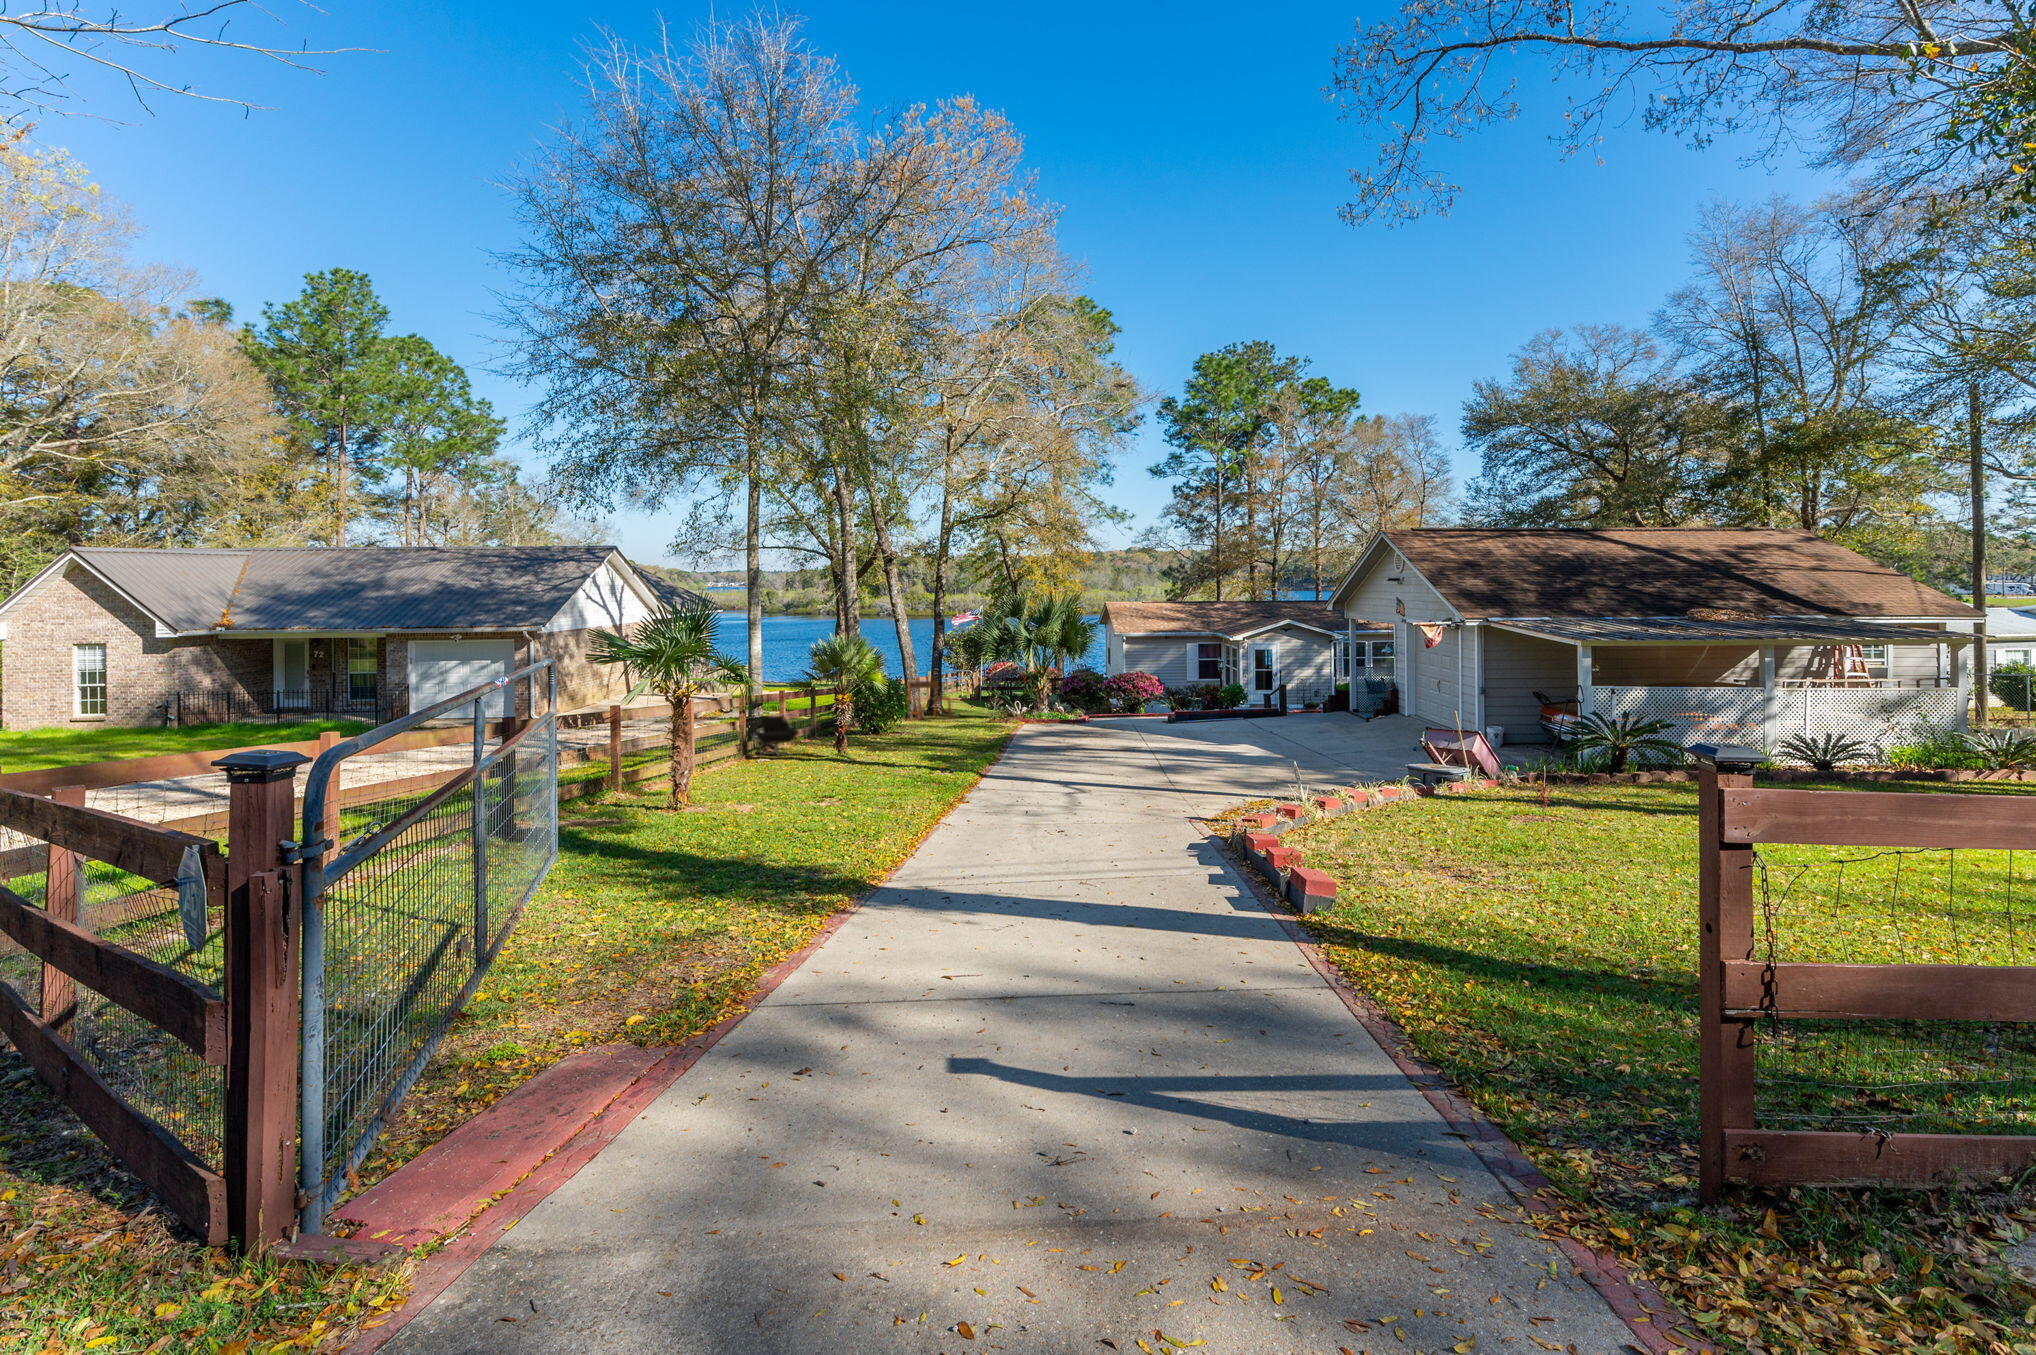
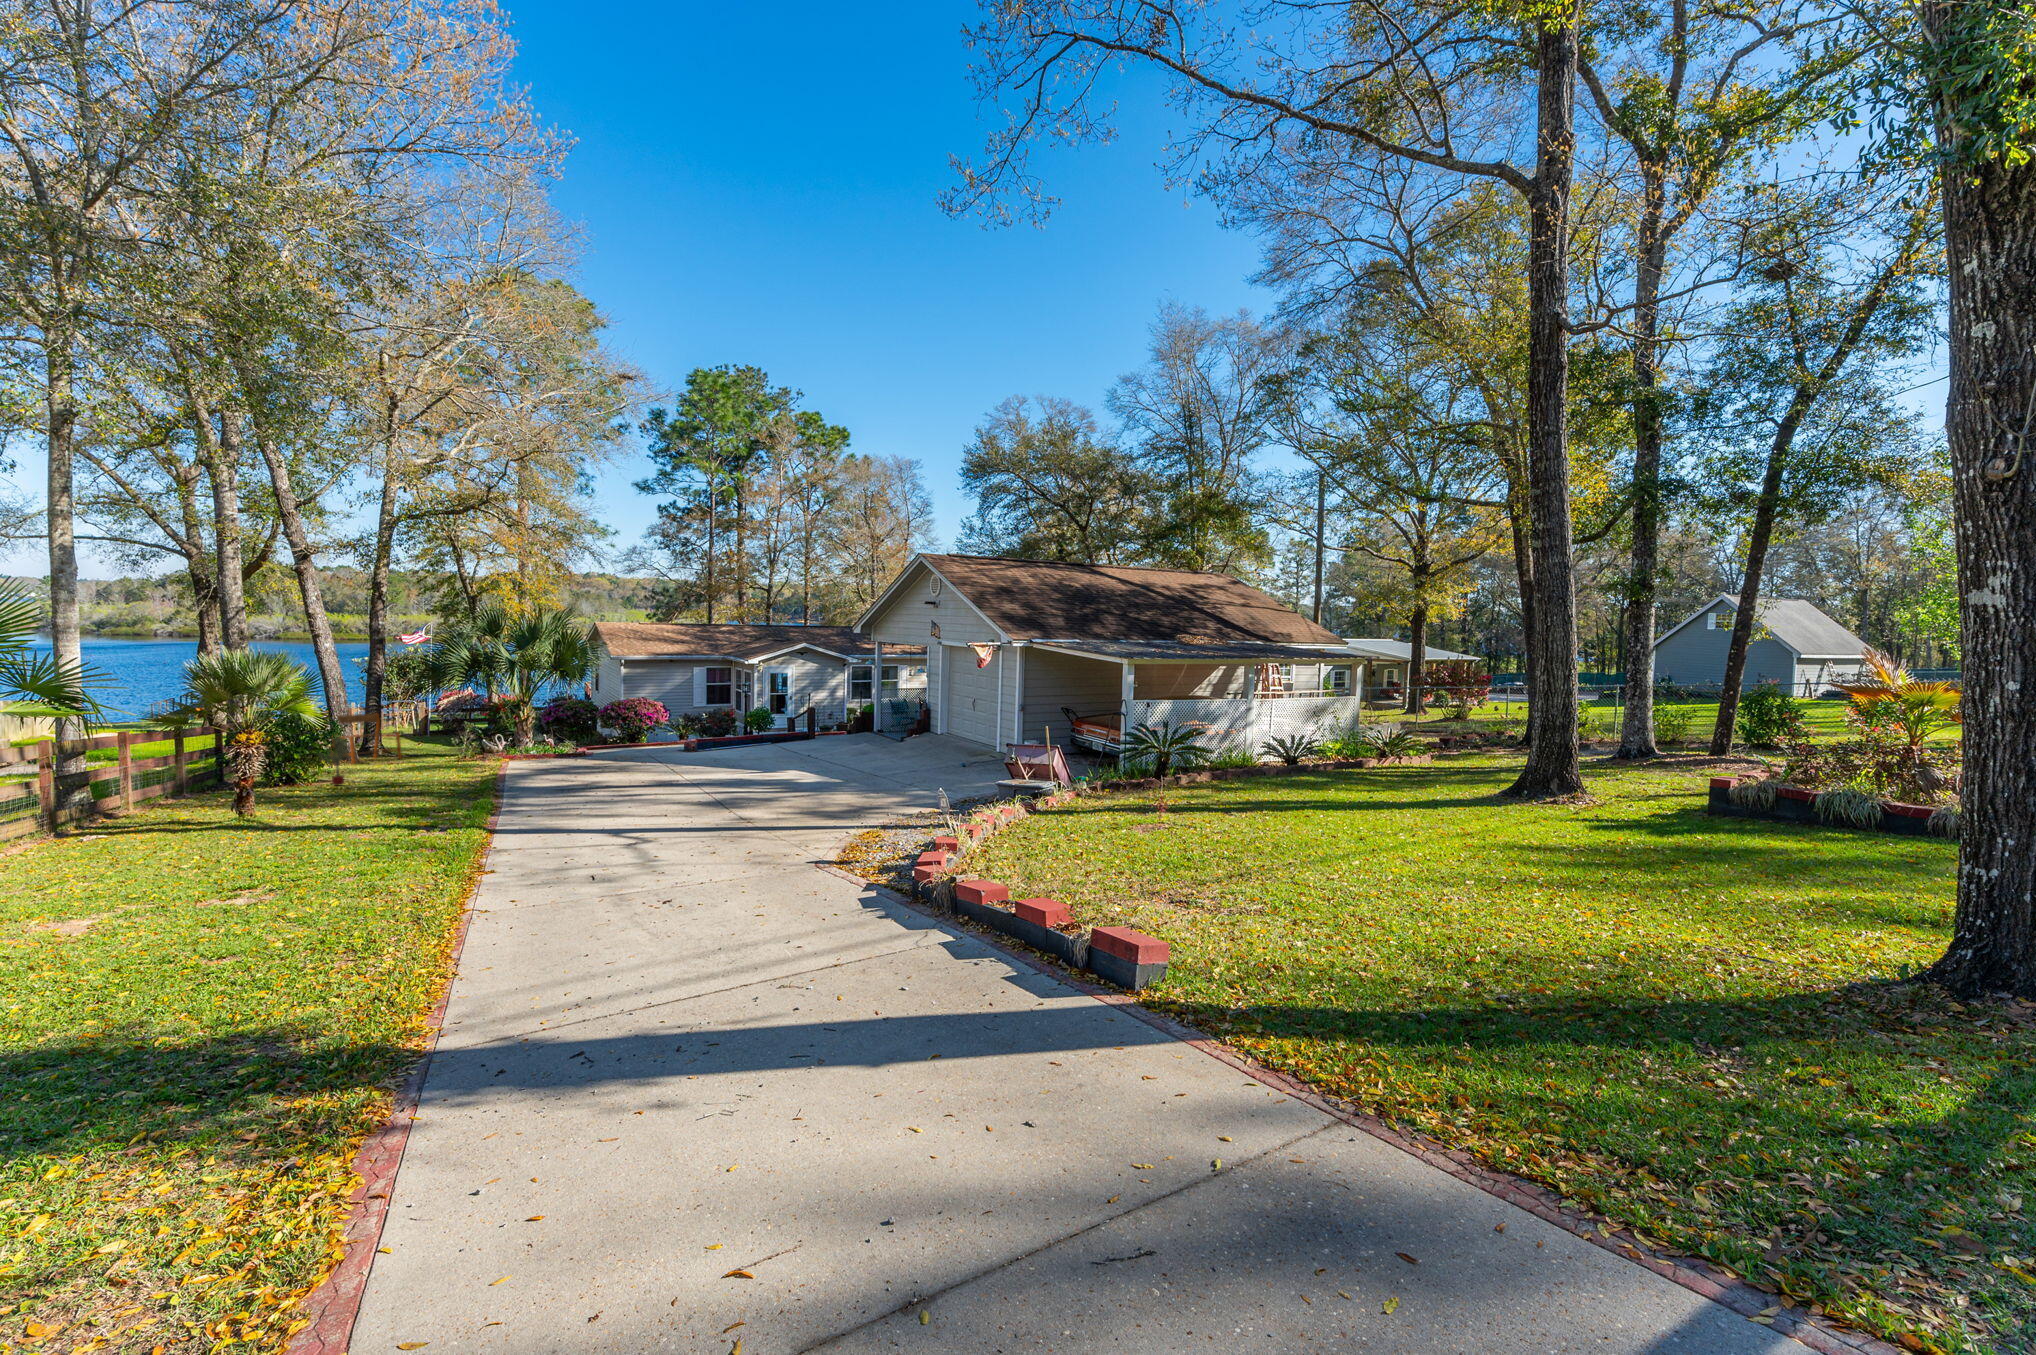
potted tree: none [892,696,912,735] -> present [319,737,350,786]
lounge chair: present [753,716,798,754] -> none [63,771,162,833]

